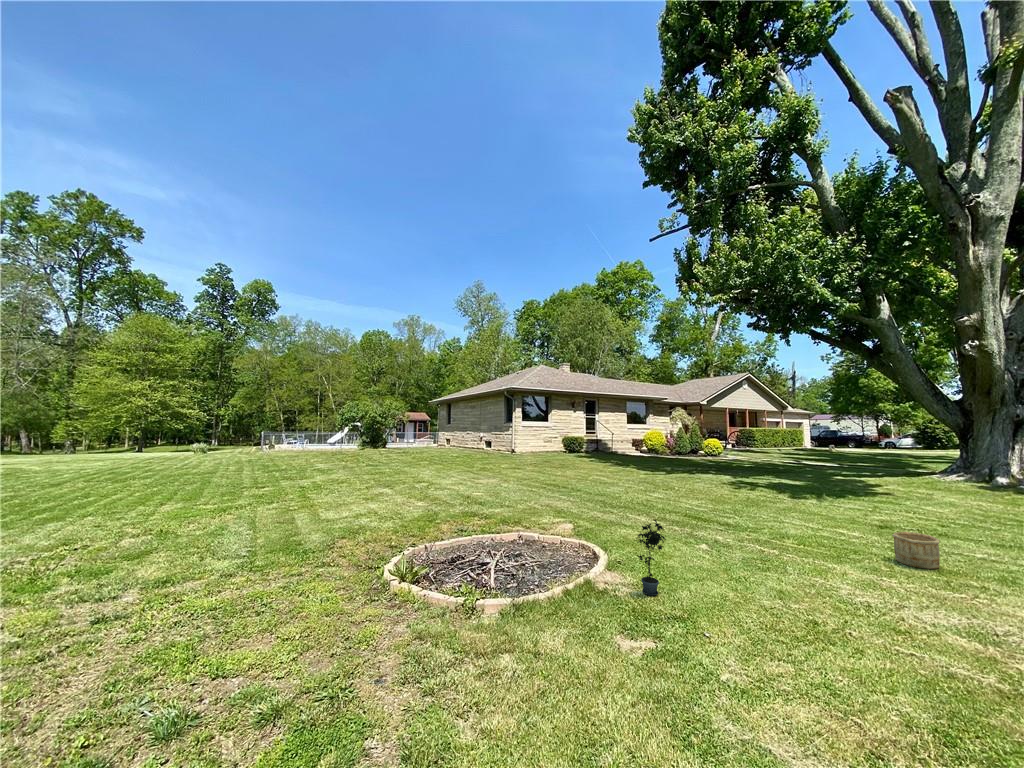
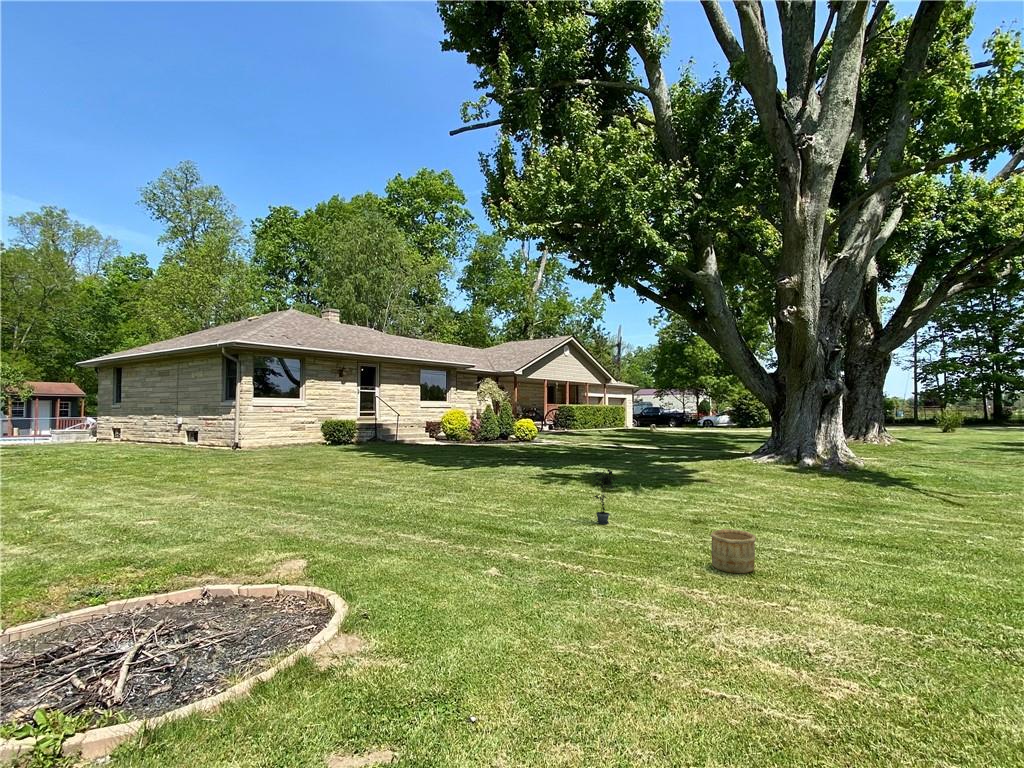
potted plant: present [636,520,666,596] -> present [594,467,618,524]

